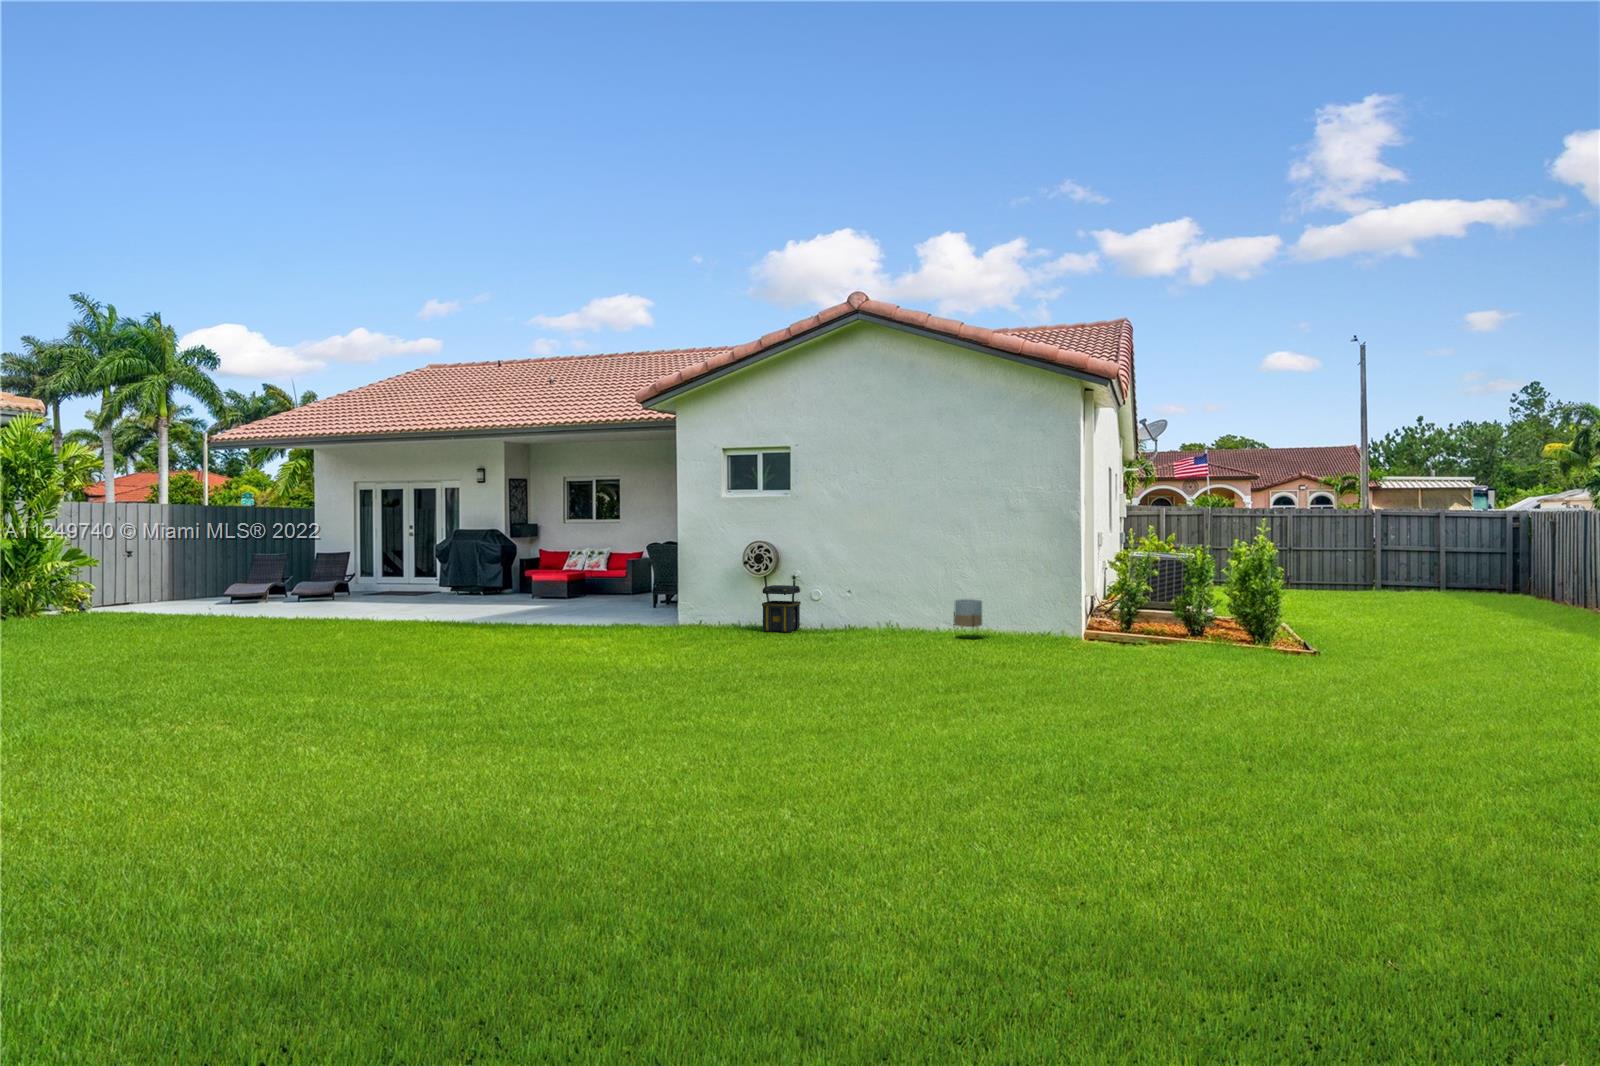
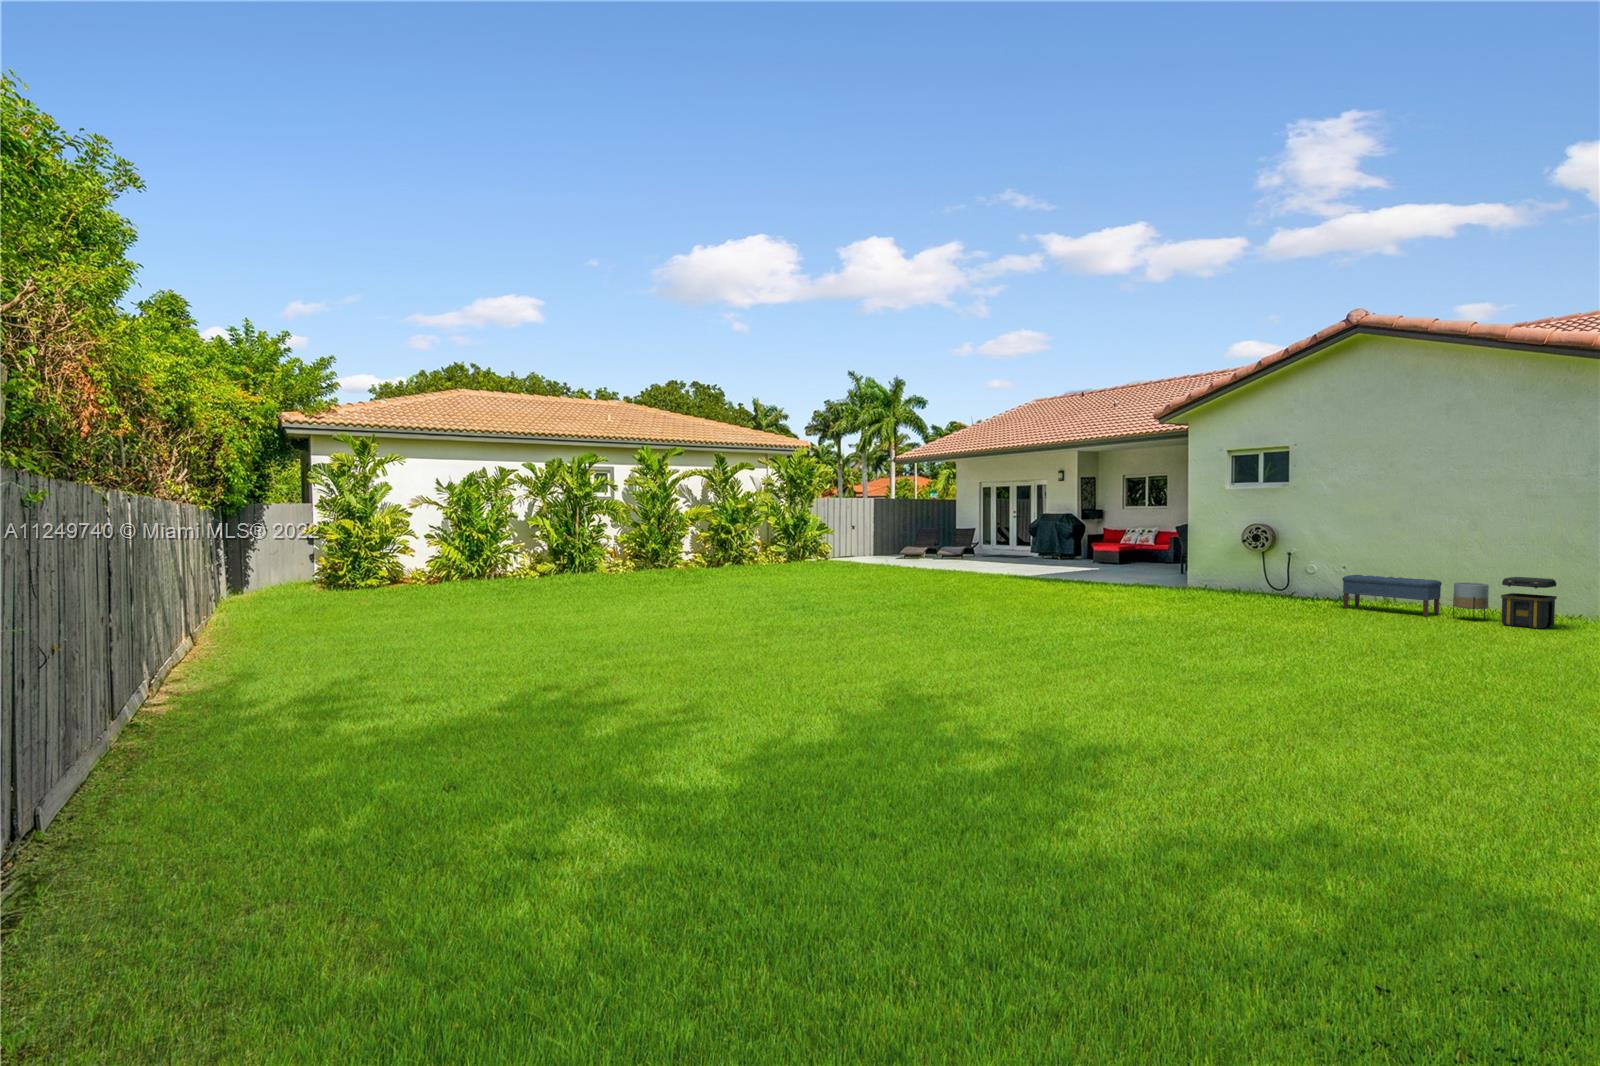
toolbox: present [762,585,801,633] -> present [1501,577,1557,629]
bench: none [854,596,941,639] -> present [1342,575,1442,617]

